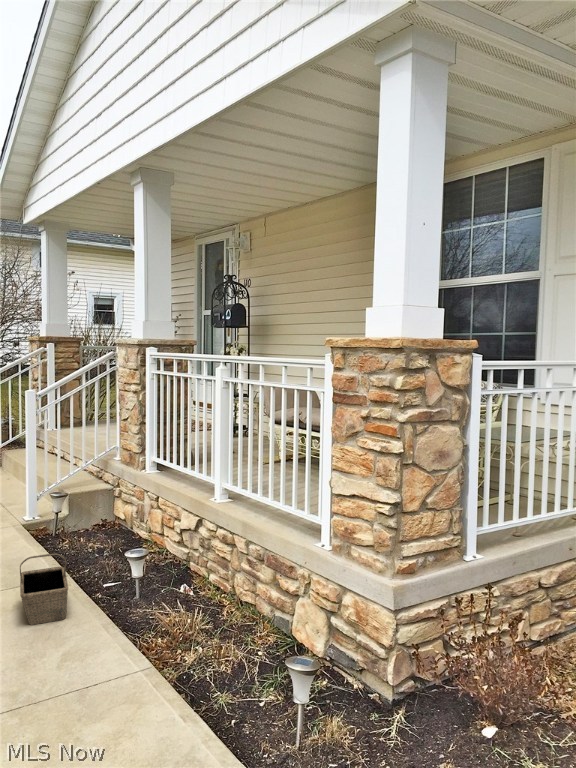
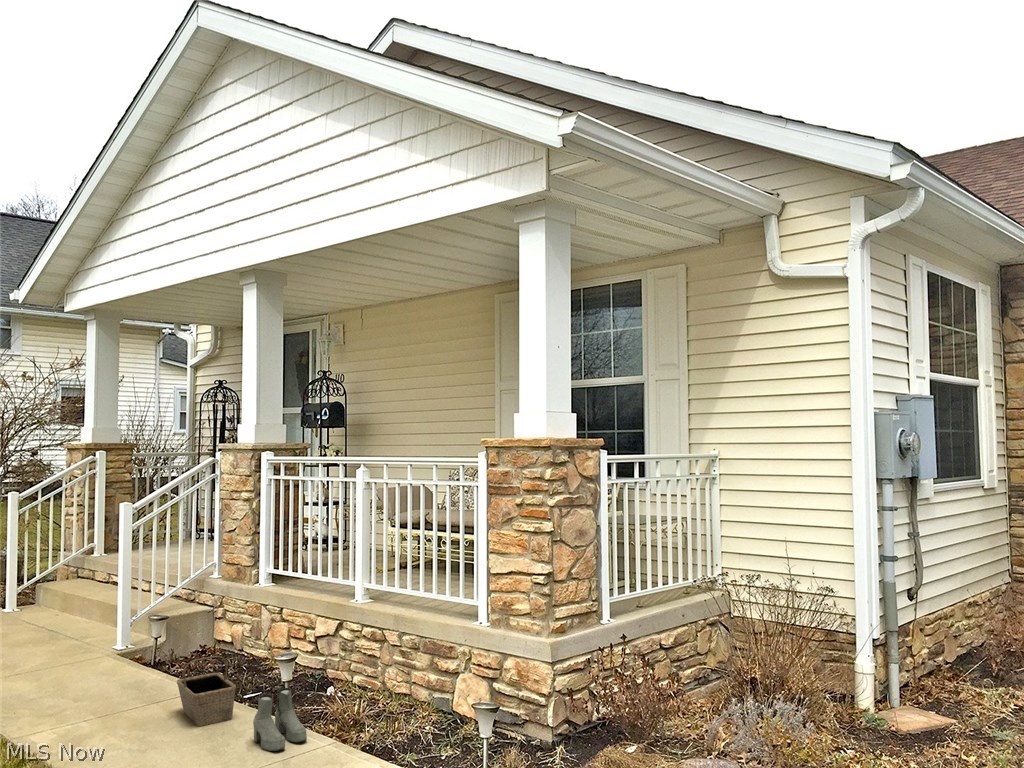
boots: none [65,601,118,675] -> present [253,688,307,751]

